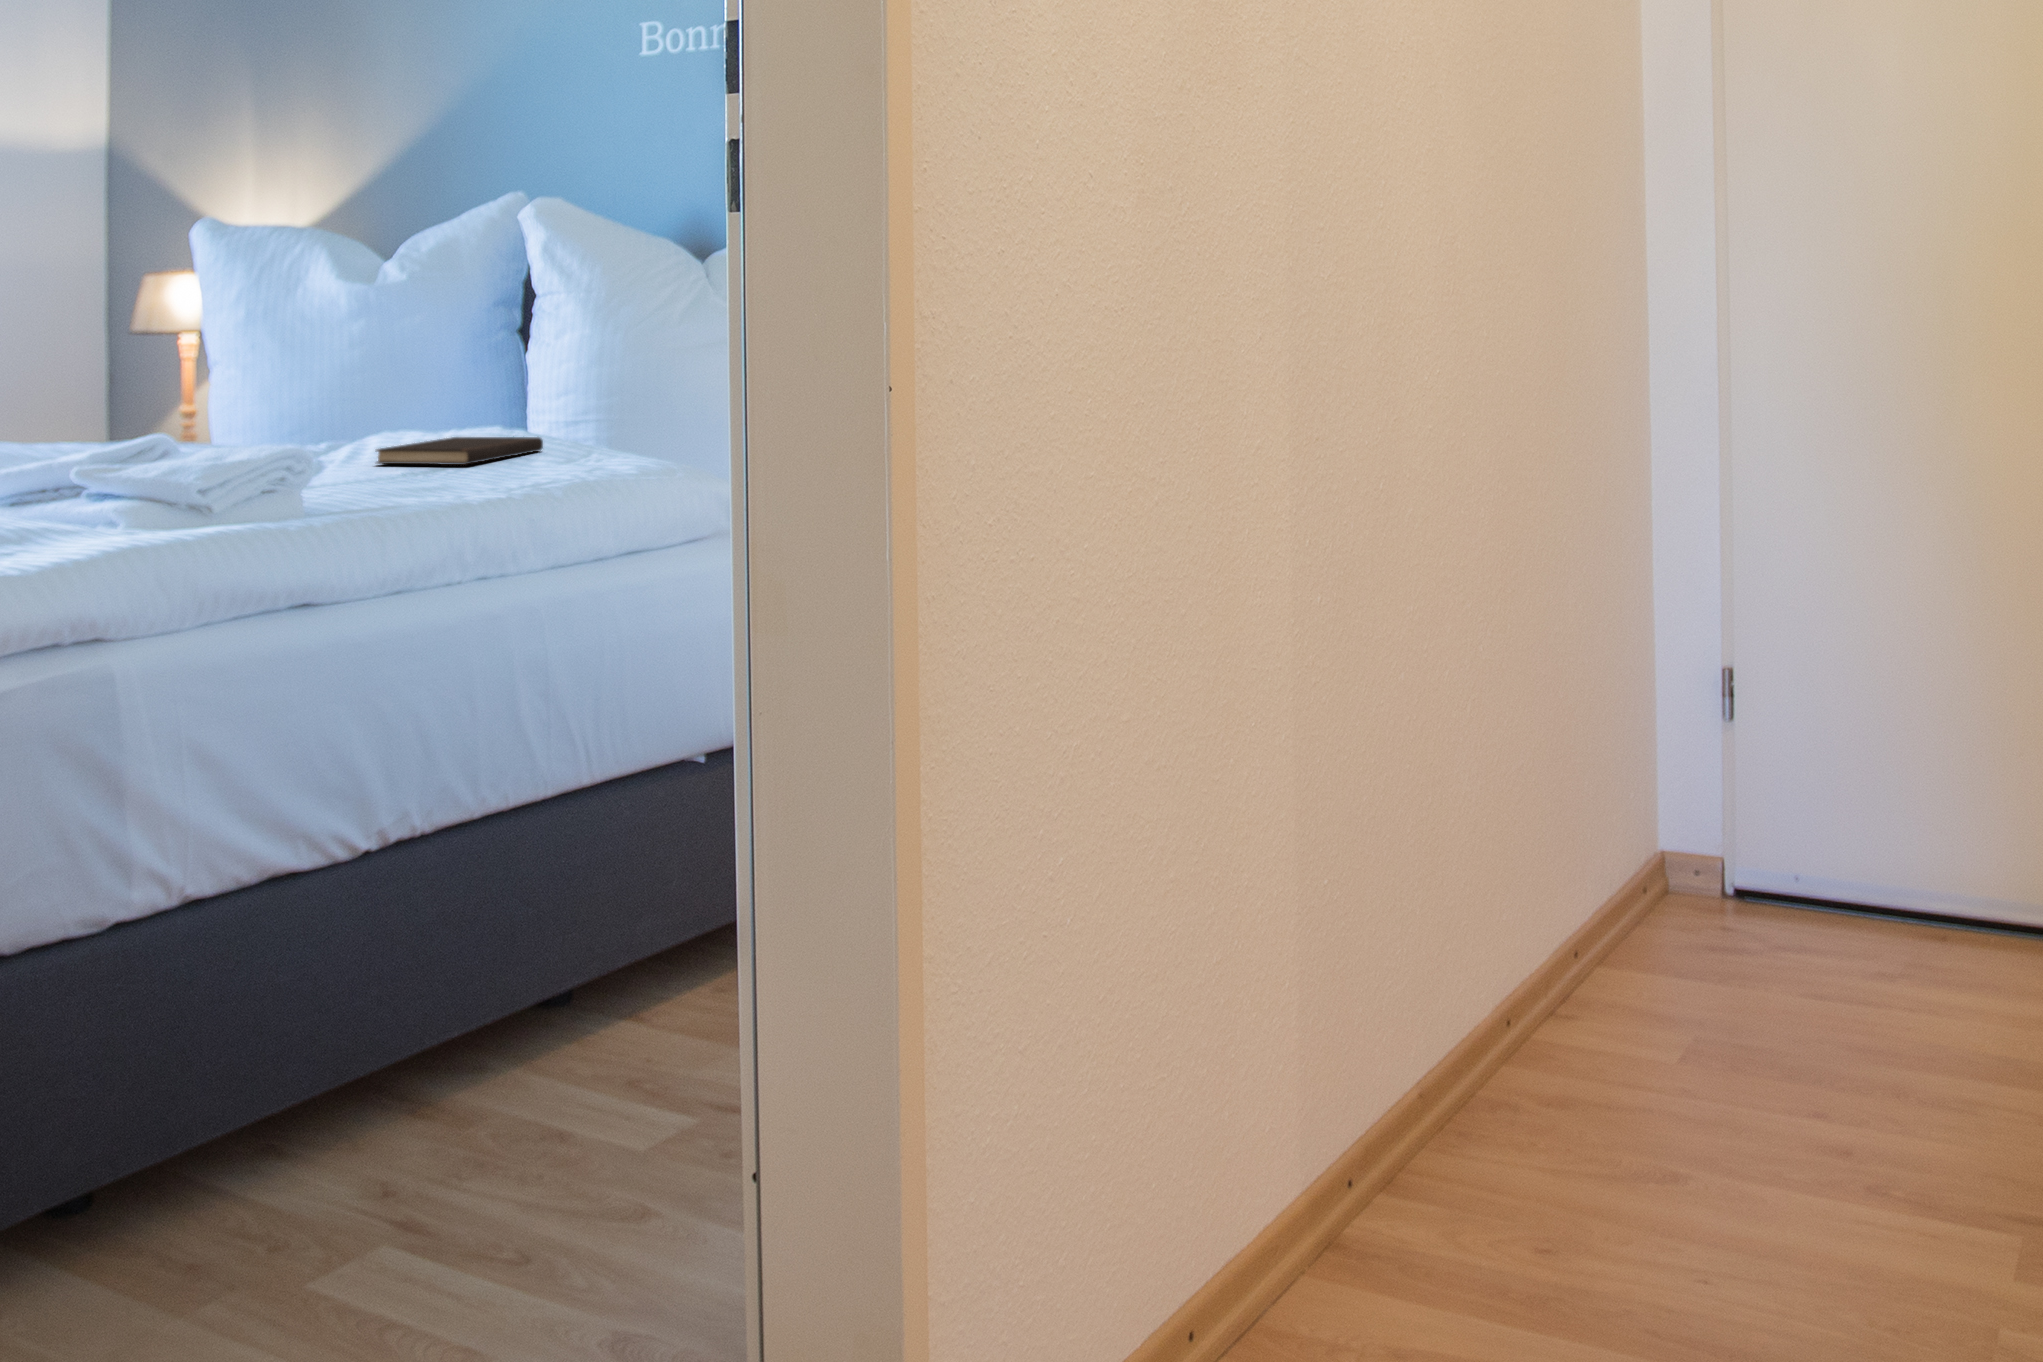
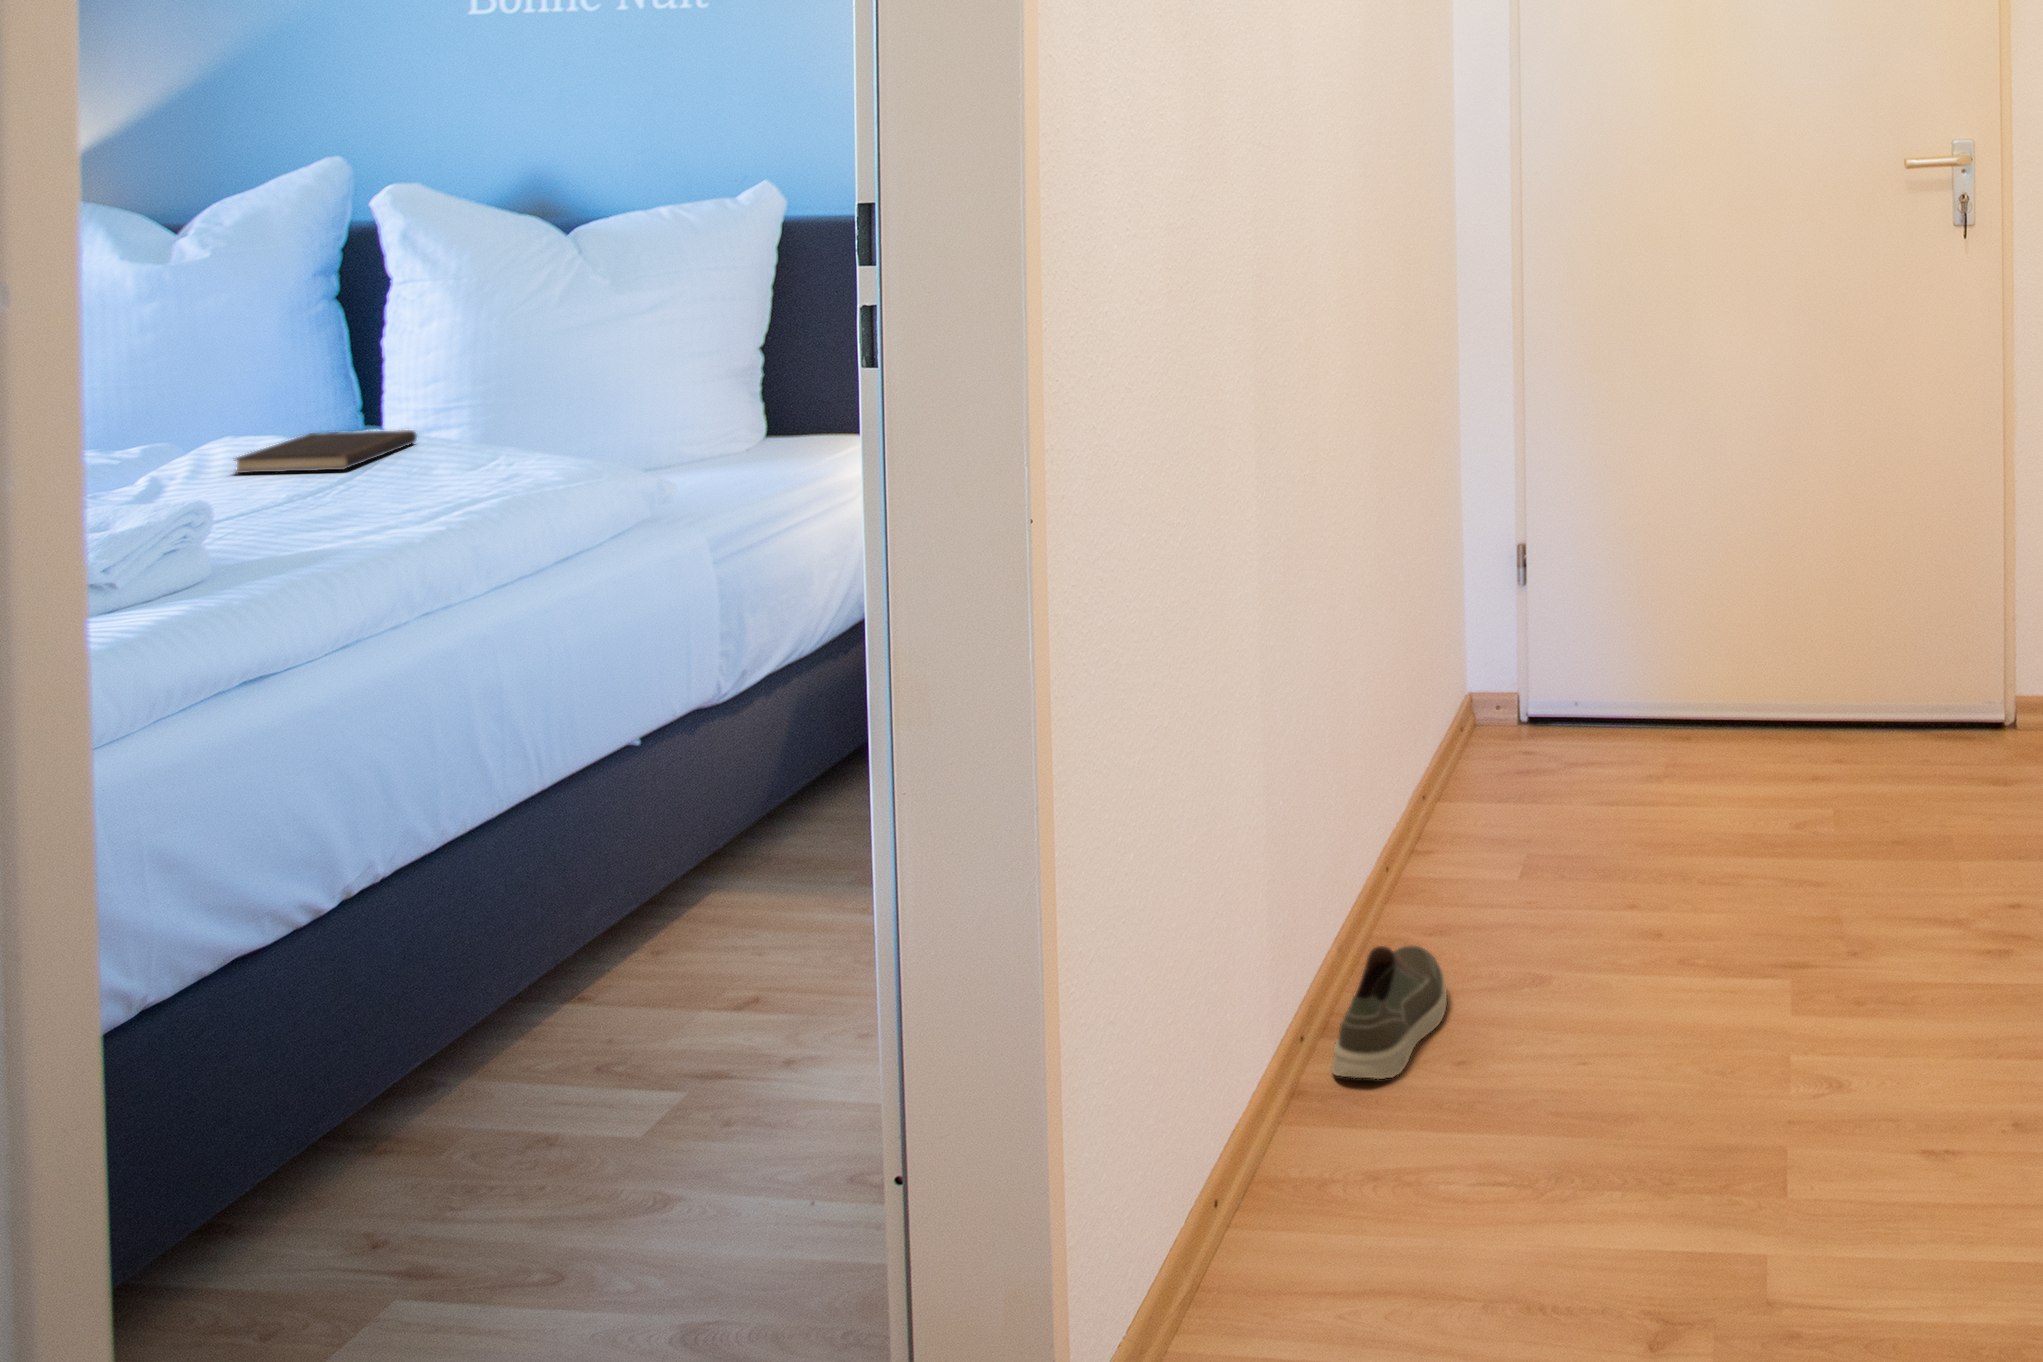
shoe: none [1390,1077,1554,1247] -> present [1332,946,1447,1079]

